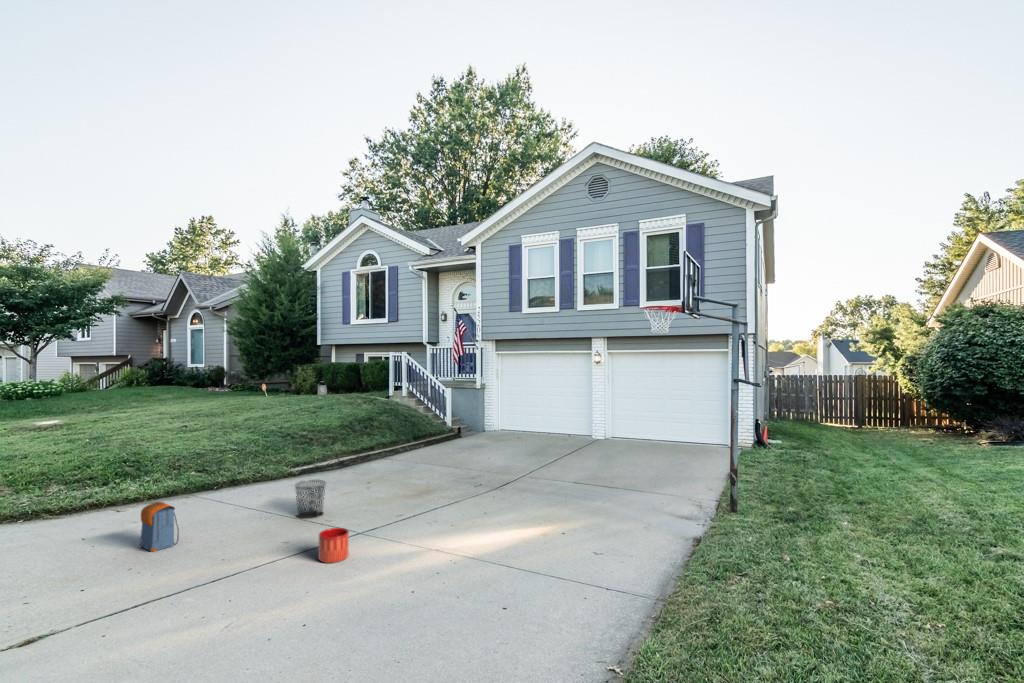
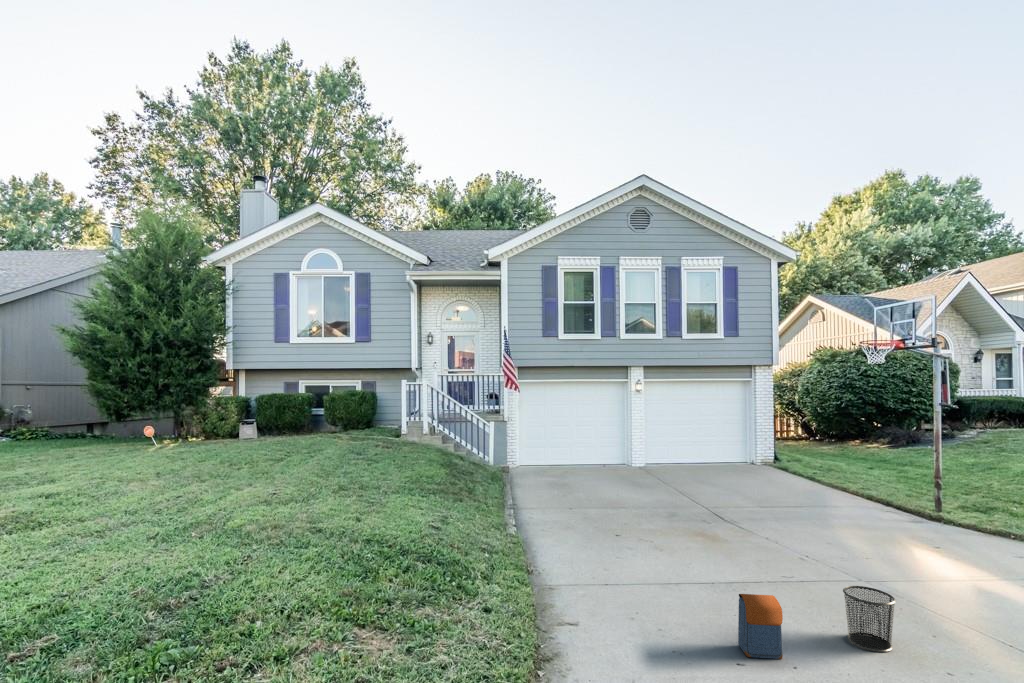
waste bin: present [295,480,325,519] -> present [843,586,896,652]
planter: present [318,528,349,563] -> none [907,582,945,621]

